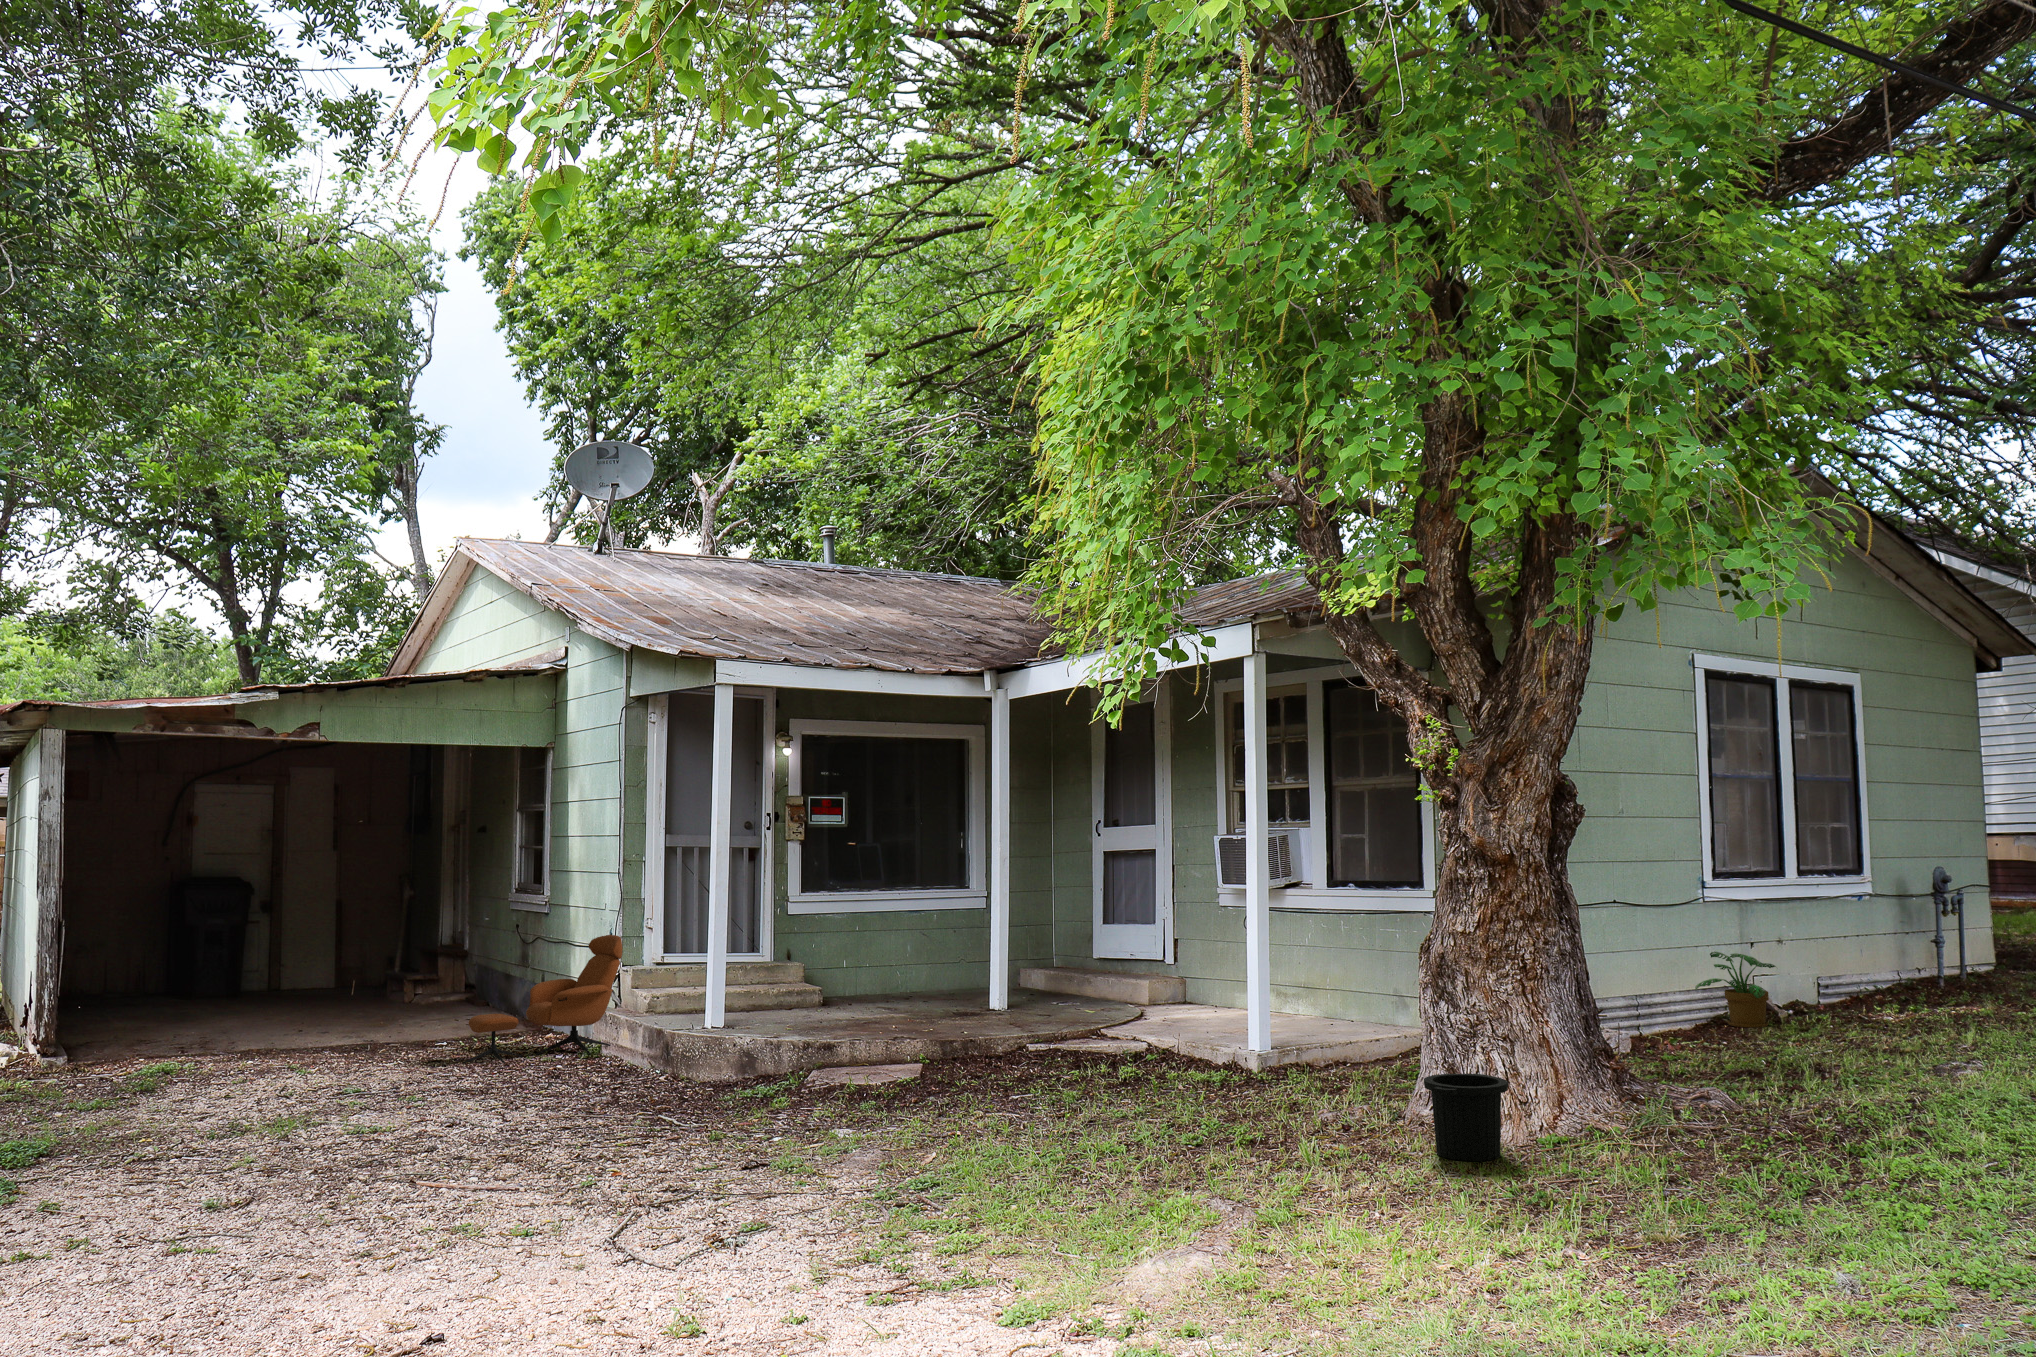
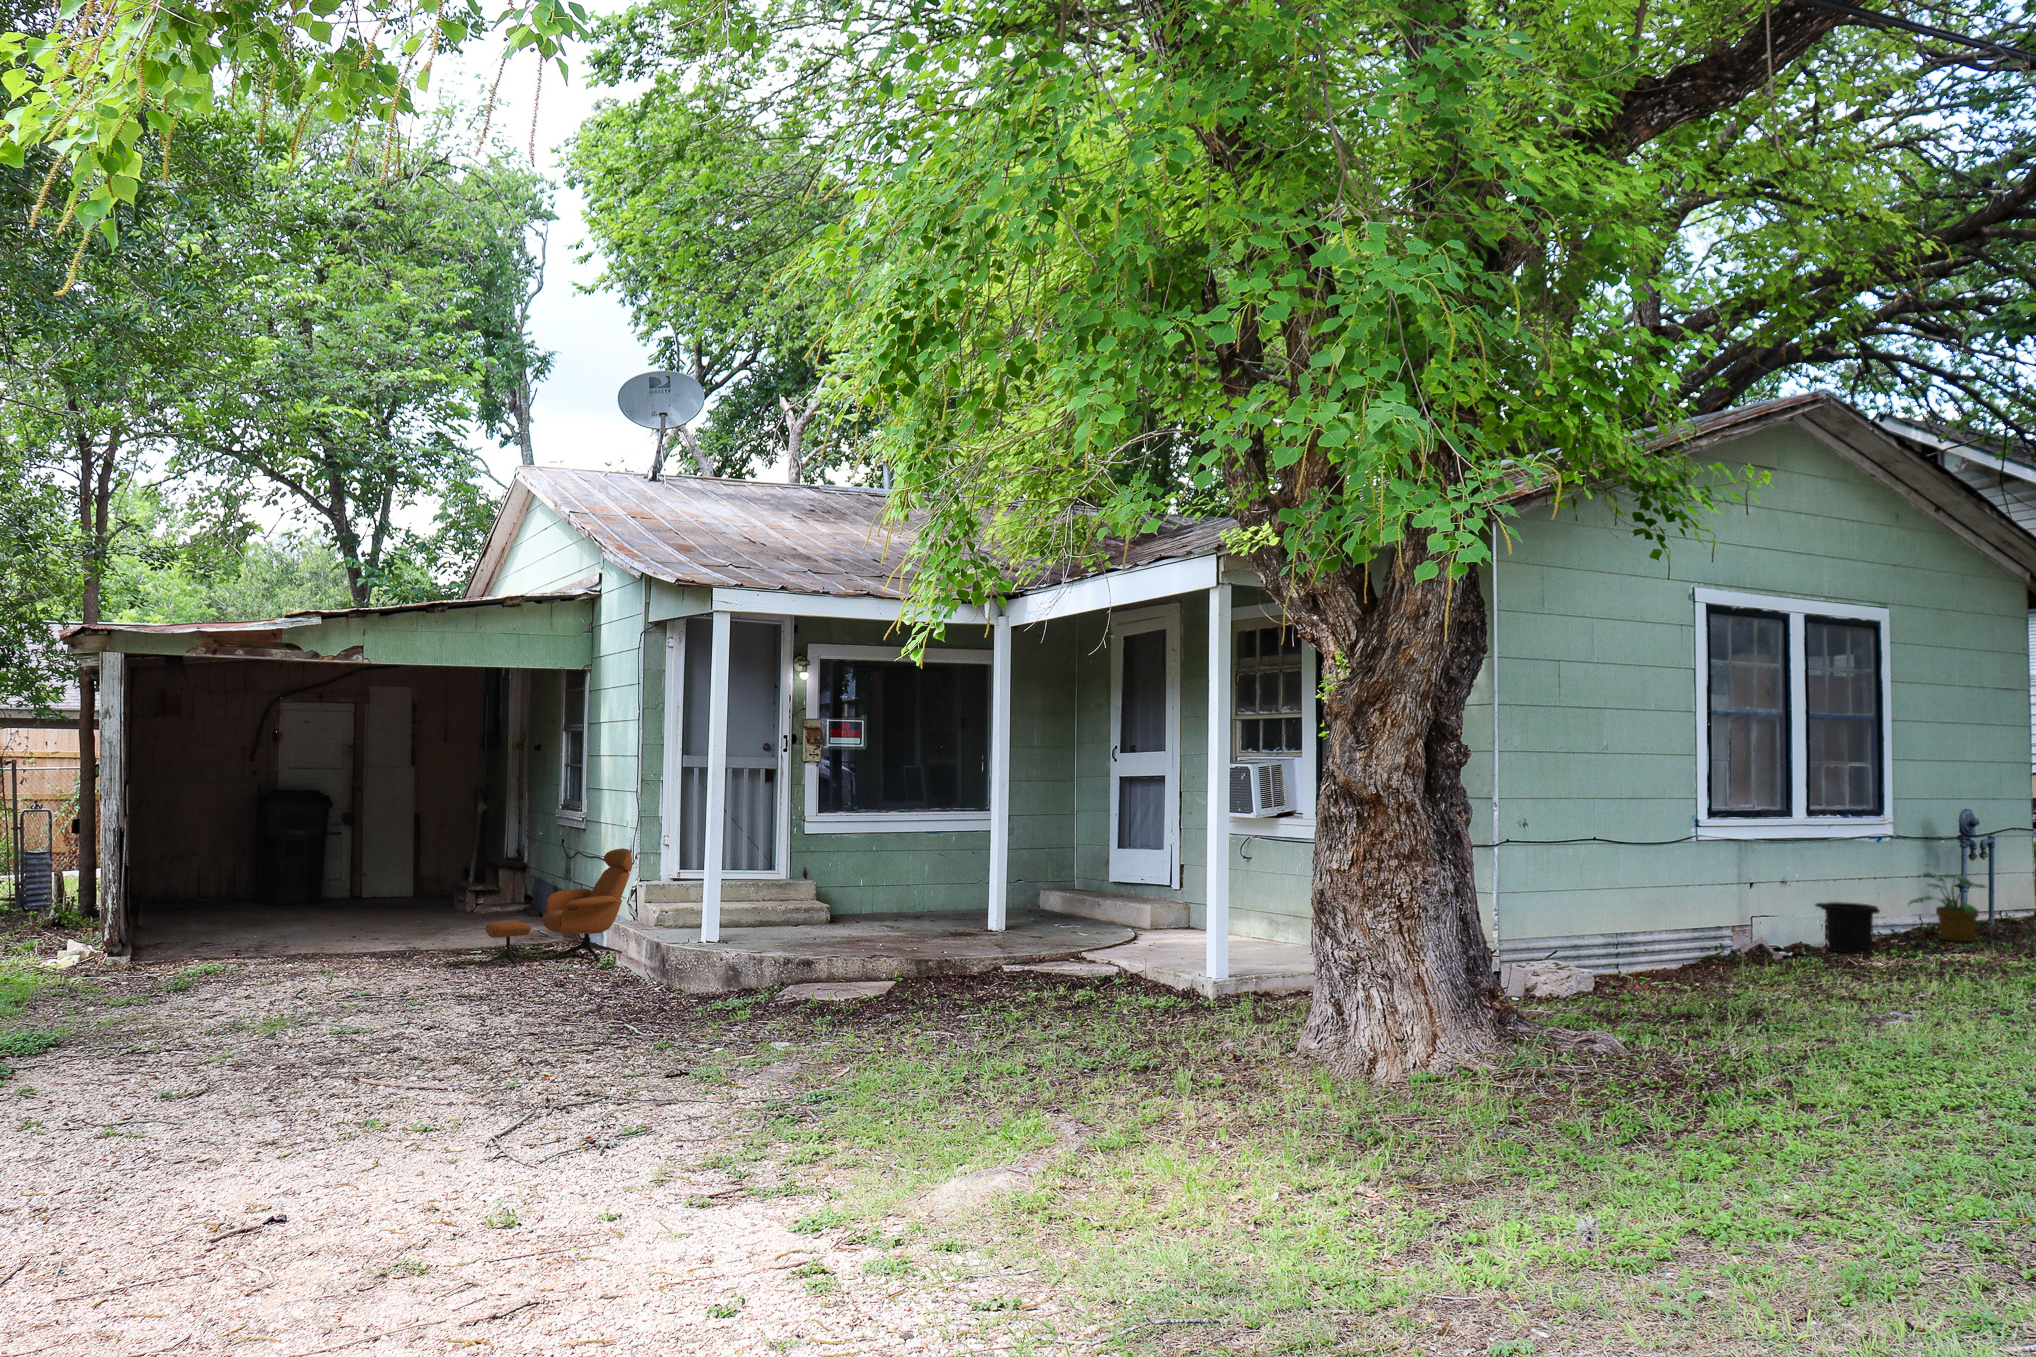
potted plant: present [1695,952,1776,1028] -> present [1908,873,1986,941]
trash can: present [1424,1074,1508,1161] -> present [1816,902,1880,953]

